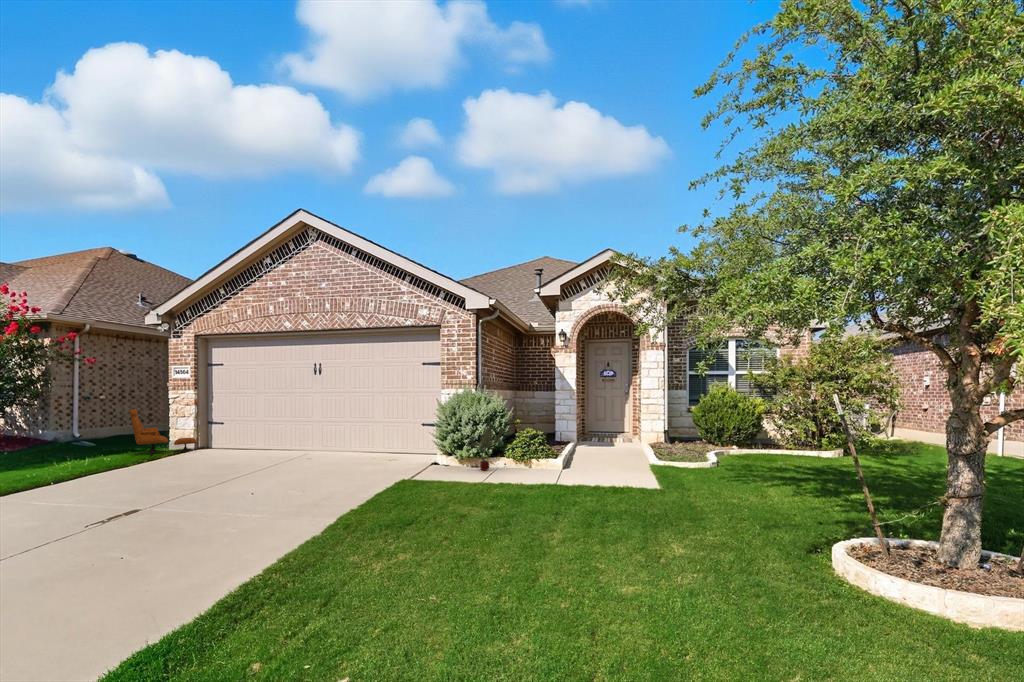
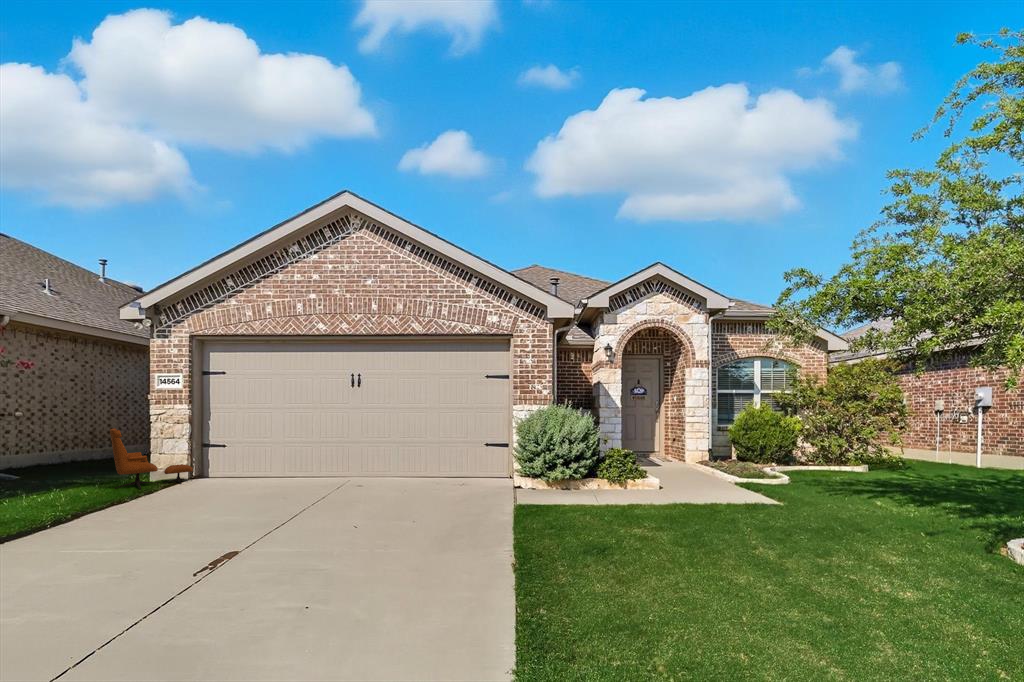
potted tree: present [467,423,503,471] -> none [564,441,603,495]

